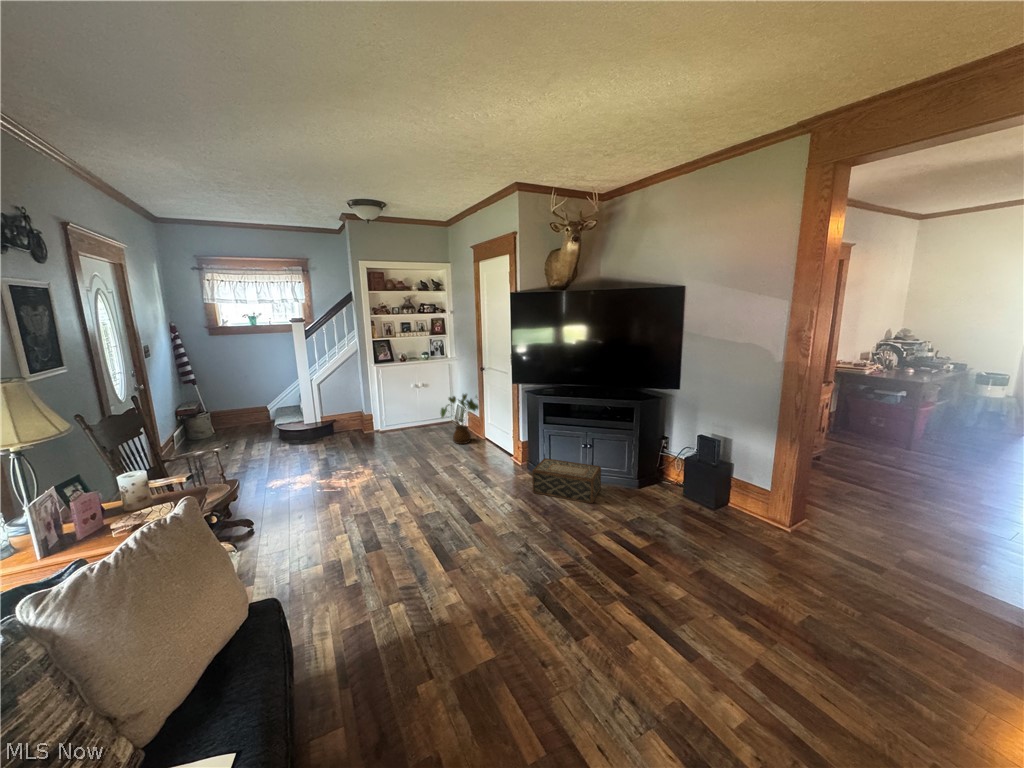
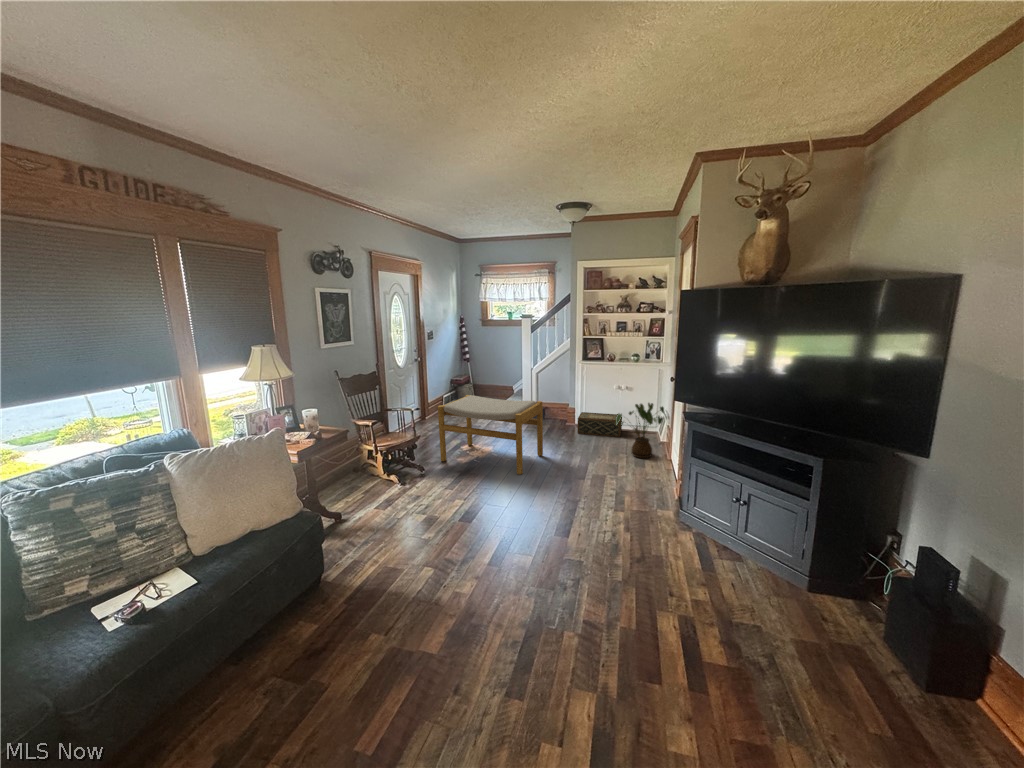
footstool: none [247,410,379,508] -> present [438,395,543,475]
woven basket: present [532,458,601,503] -> present [577,412,622,437]

